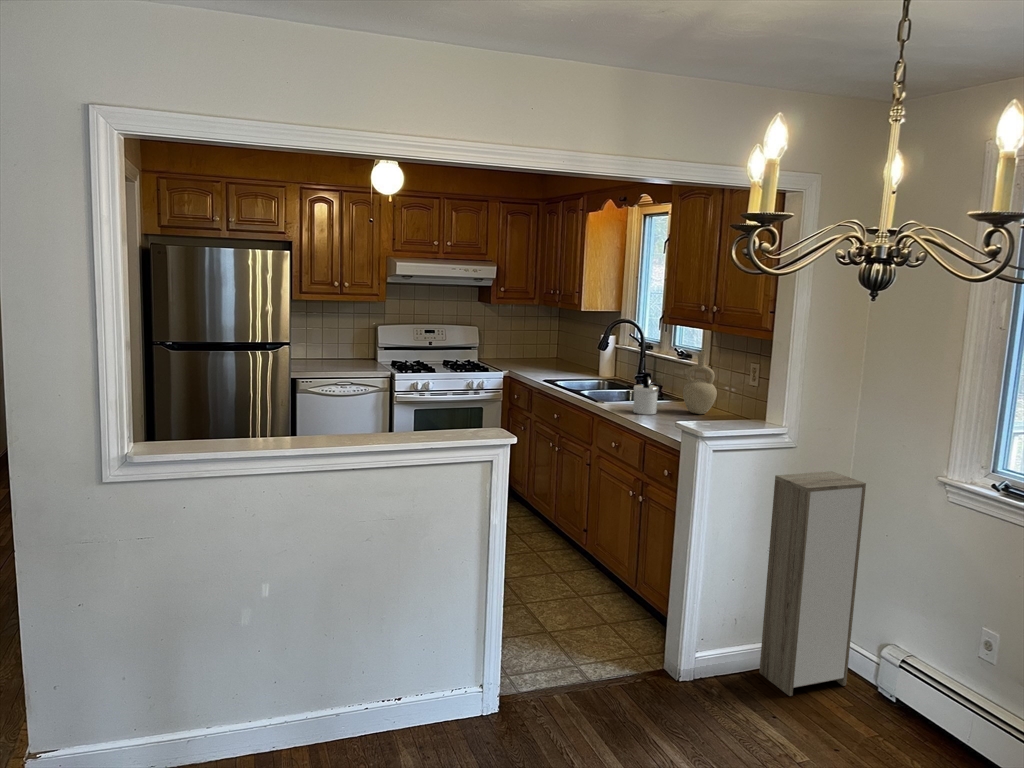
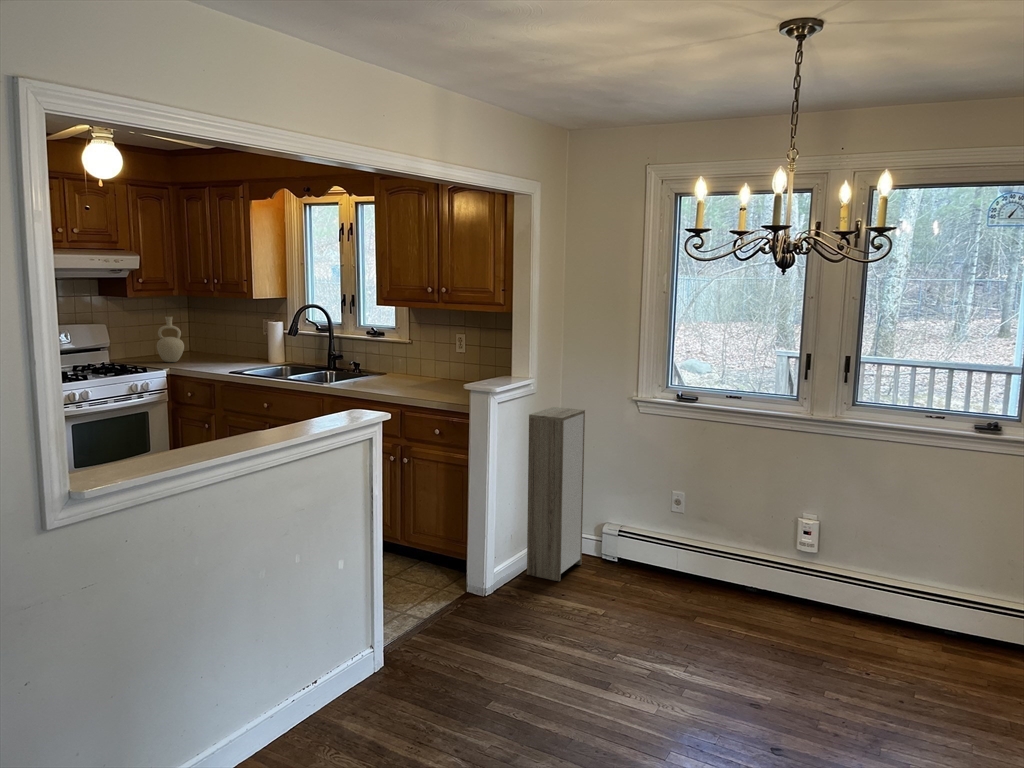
vase: present [683,354,717,414] -> present [157,317,184,362]
soap dispenser: present [633,373,659,415] -> none [368,348,391,386]

